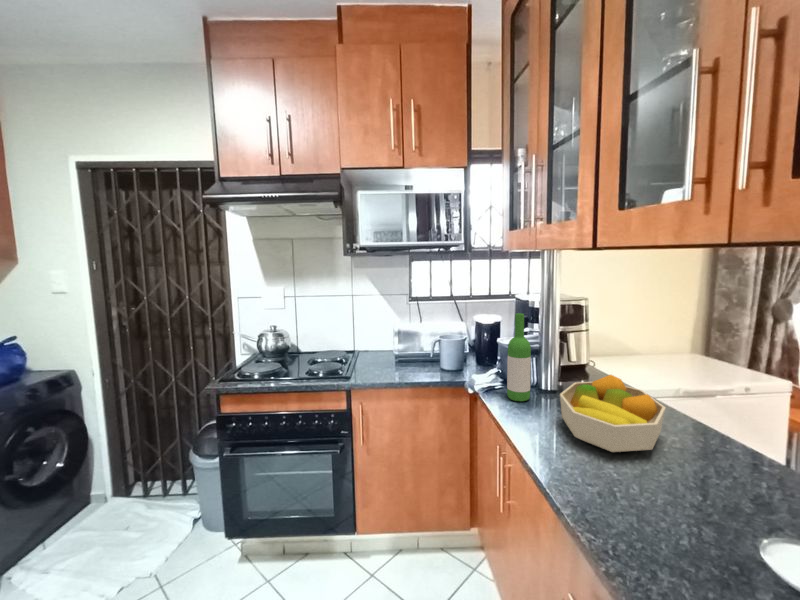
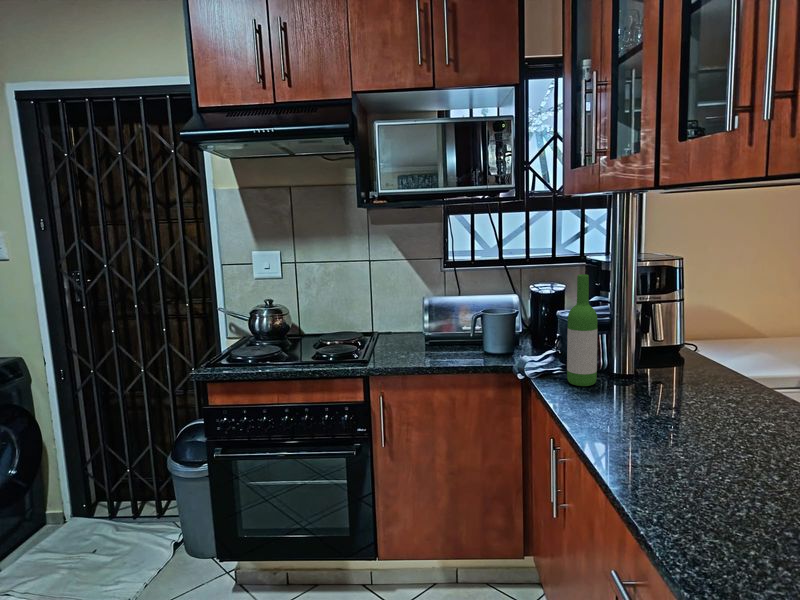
fruit bowl: present [560,375,665,452] -> none [630,348,761,437]

